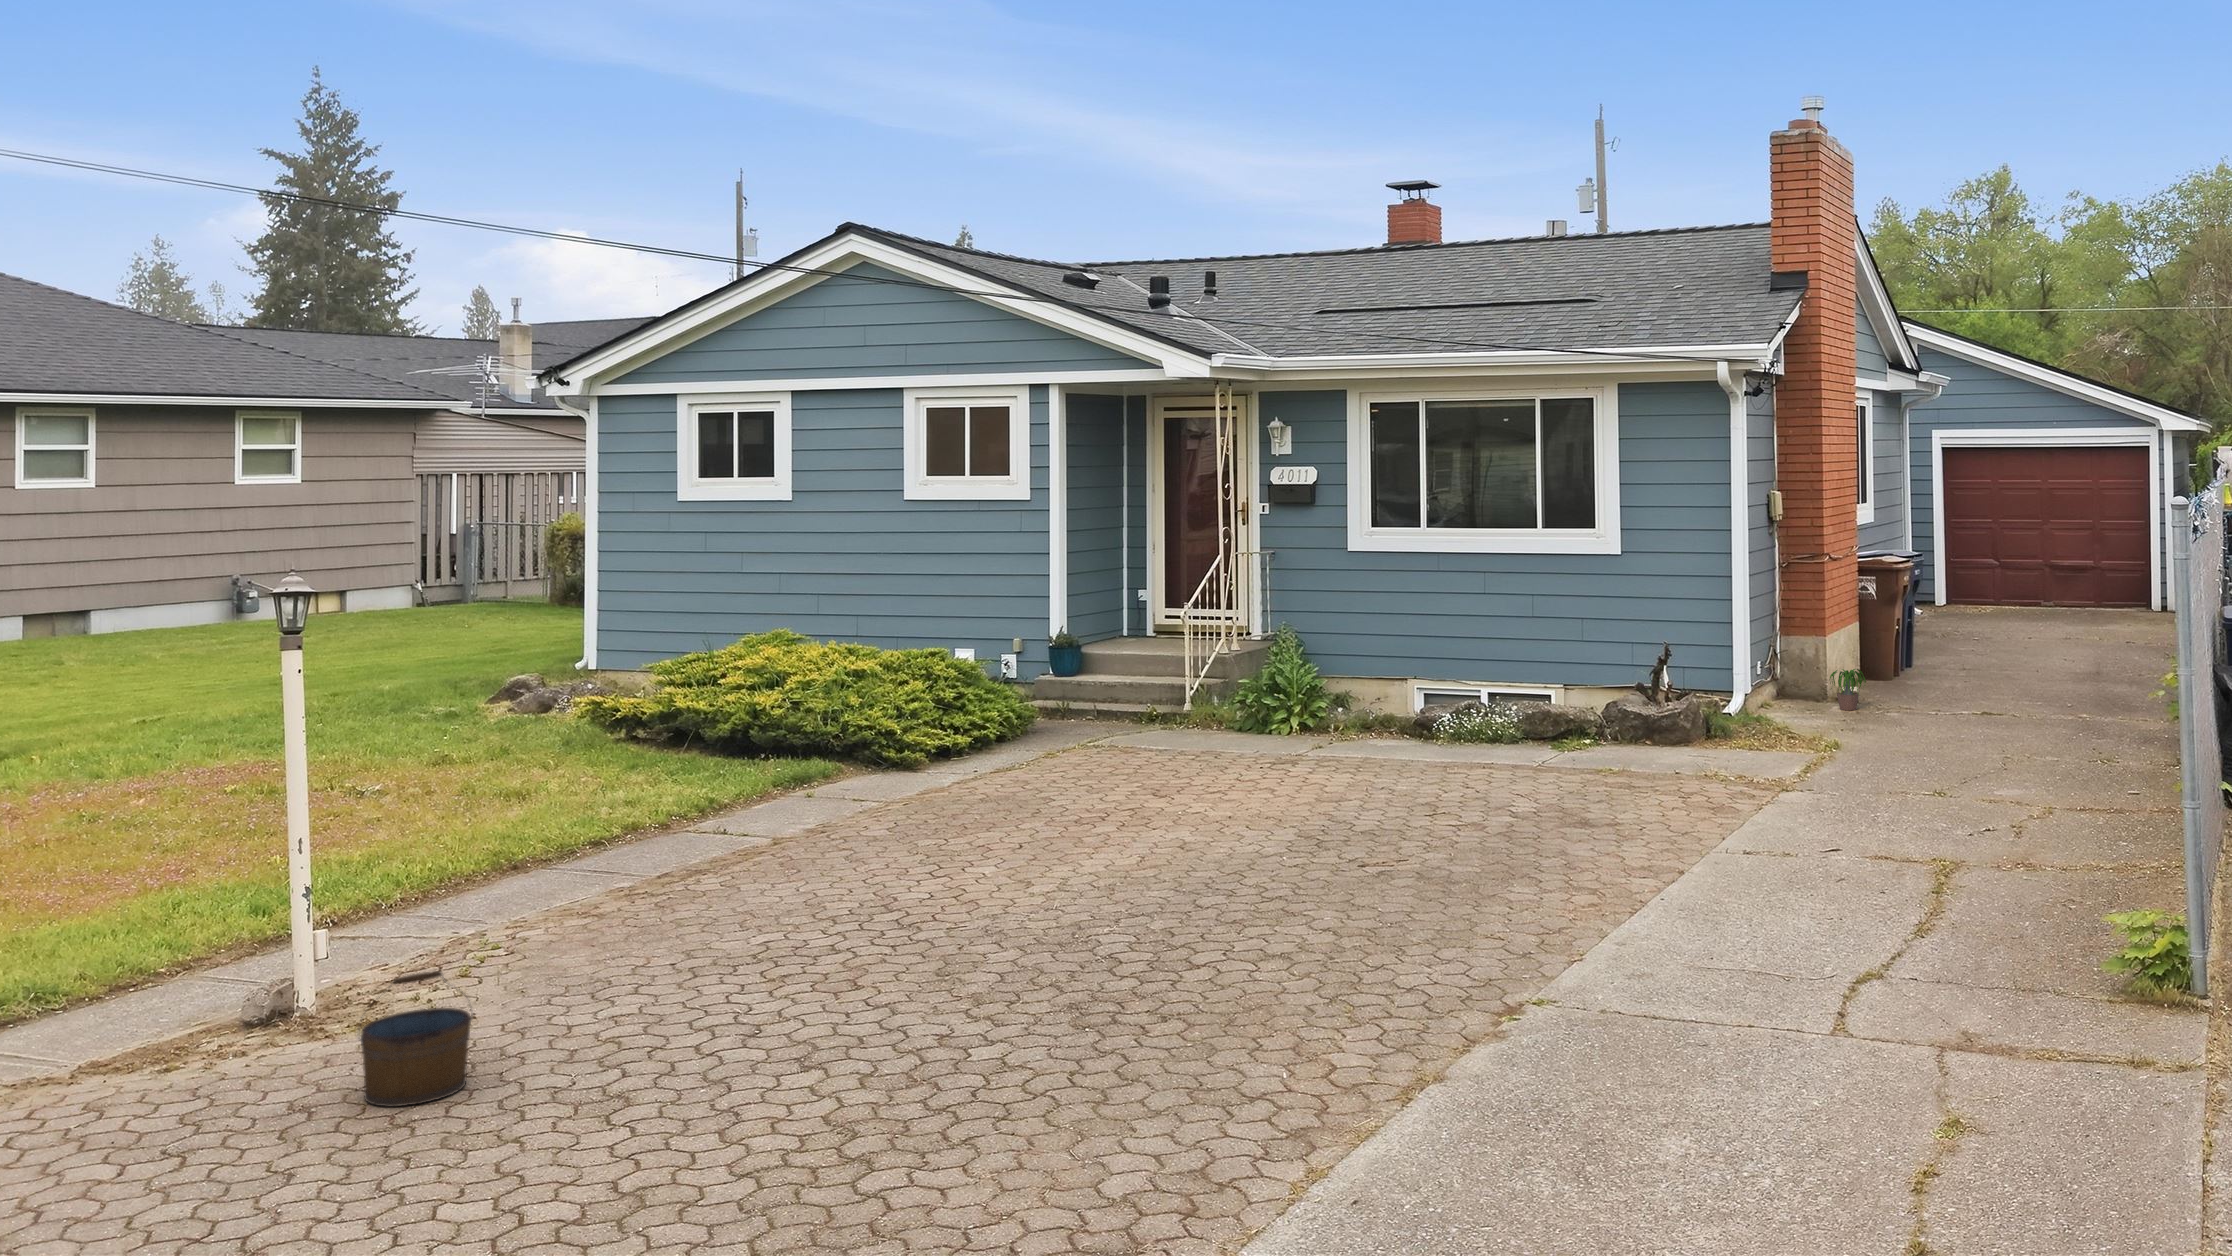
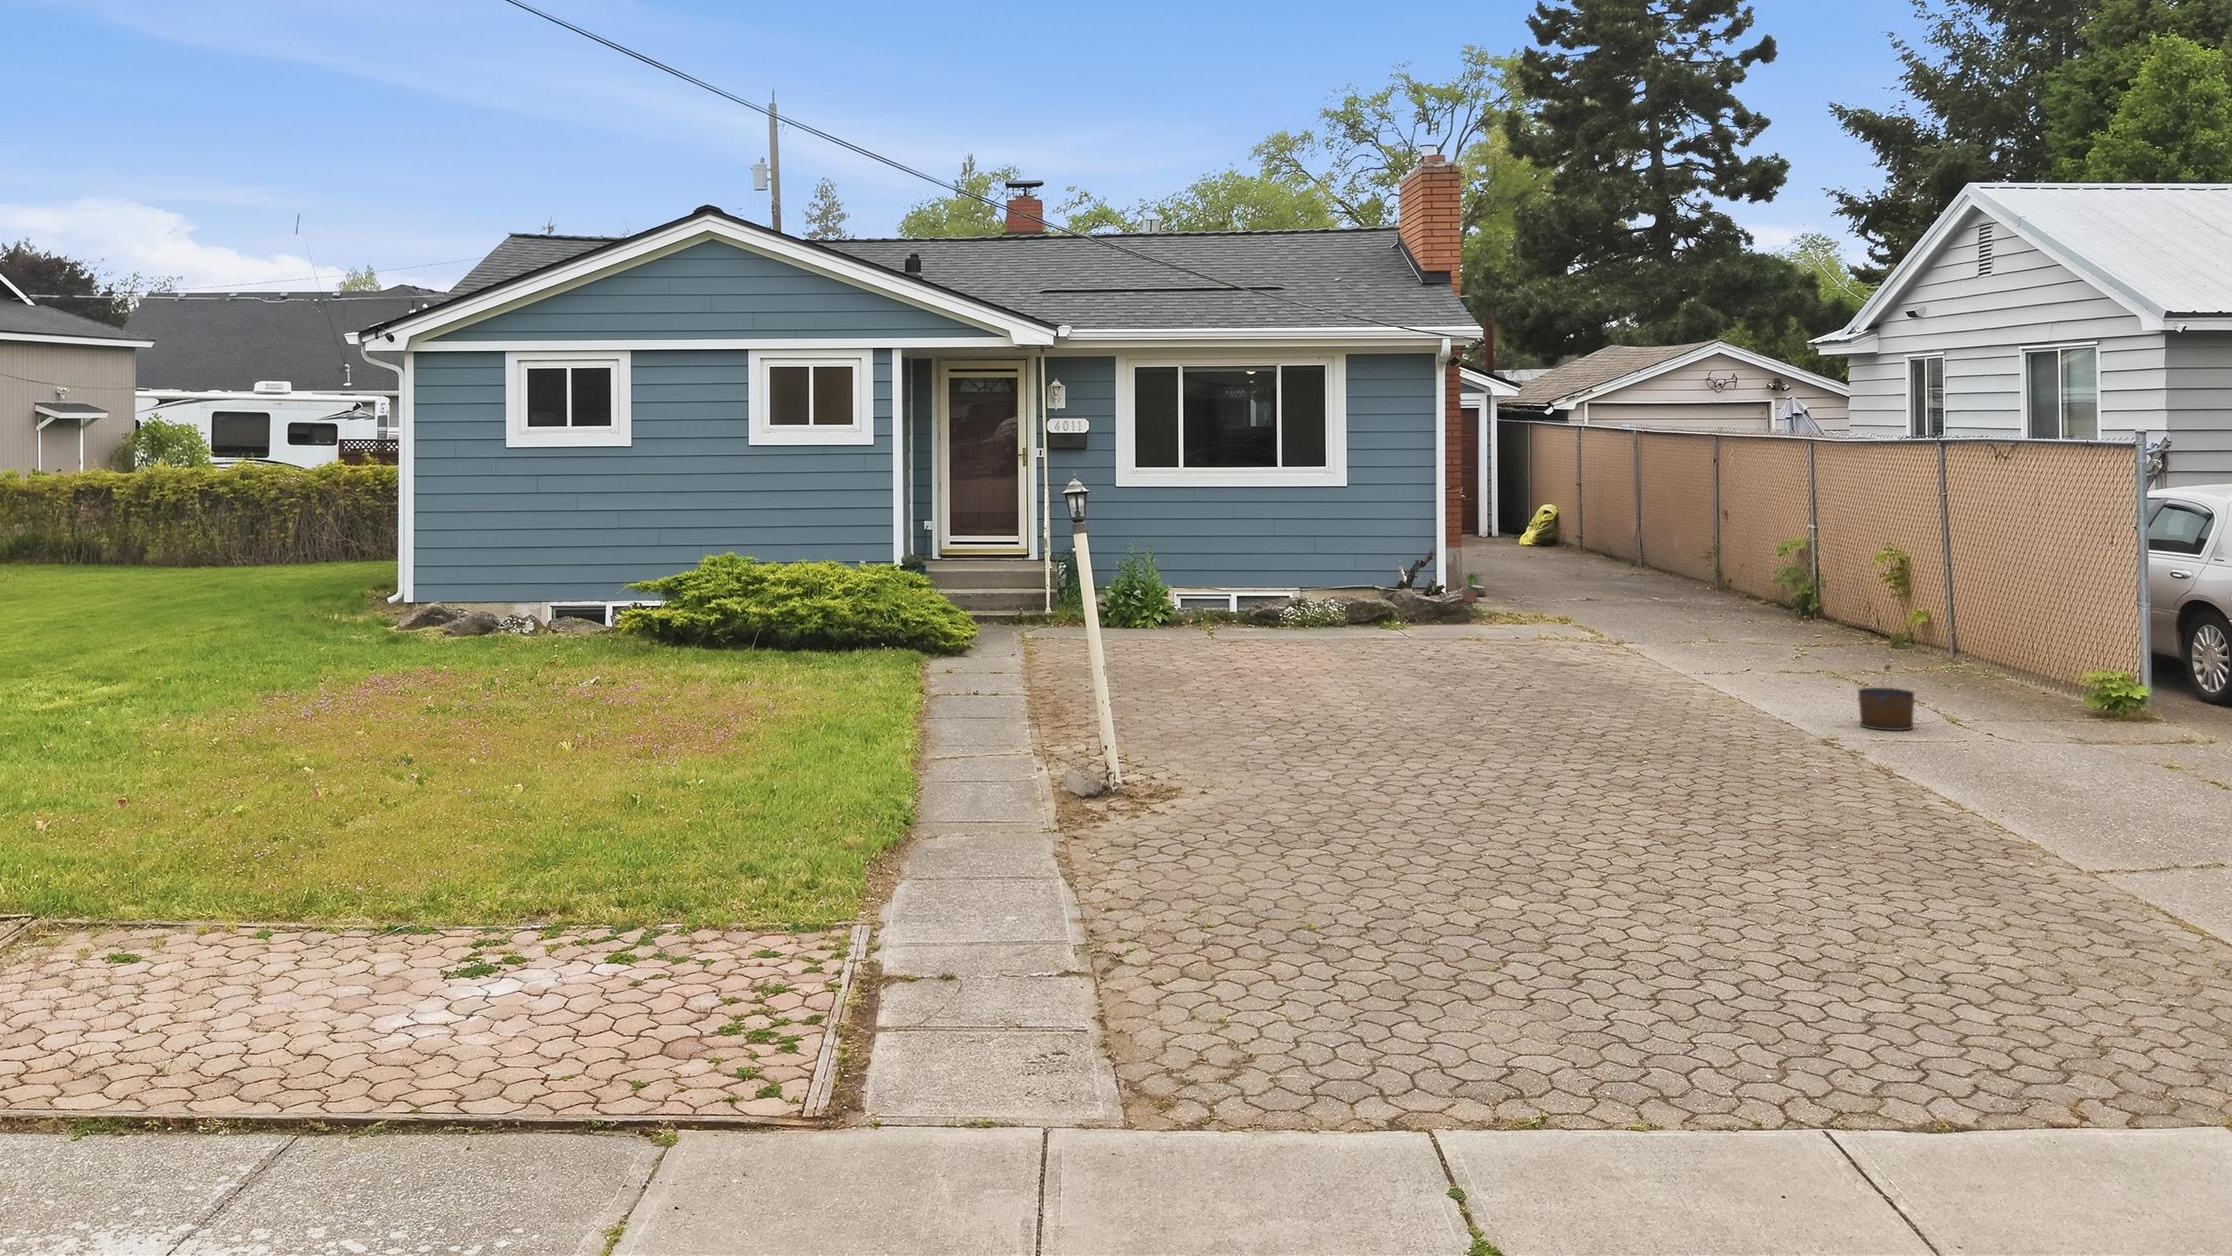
bucket: present [360,971,472,1107] -> present [1858,665,1914,731]

